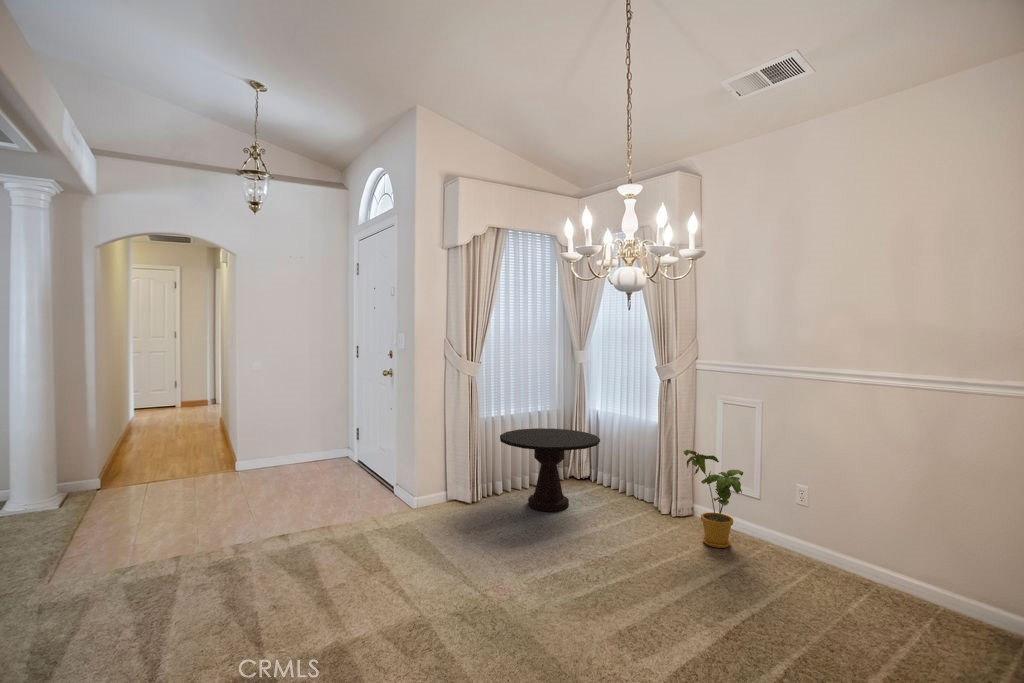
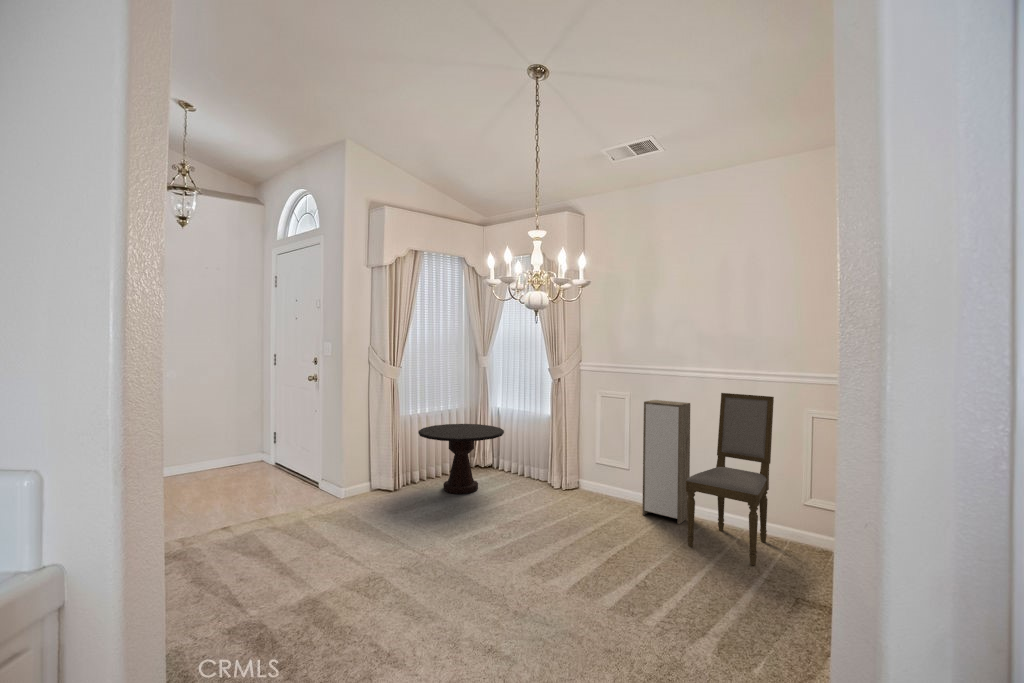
dining chair: none [842,402,985,653] -> present [686,393,774,565]
storage cabinet: none [779,408,851,577] -> present [642,400,690,524]
house plant: present [684,450,743,548] -> none [572,435,616,511]

